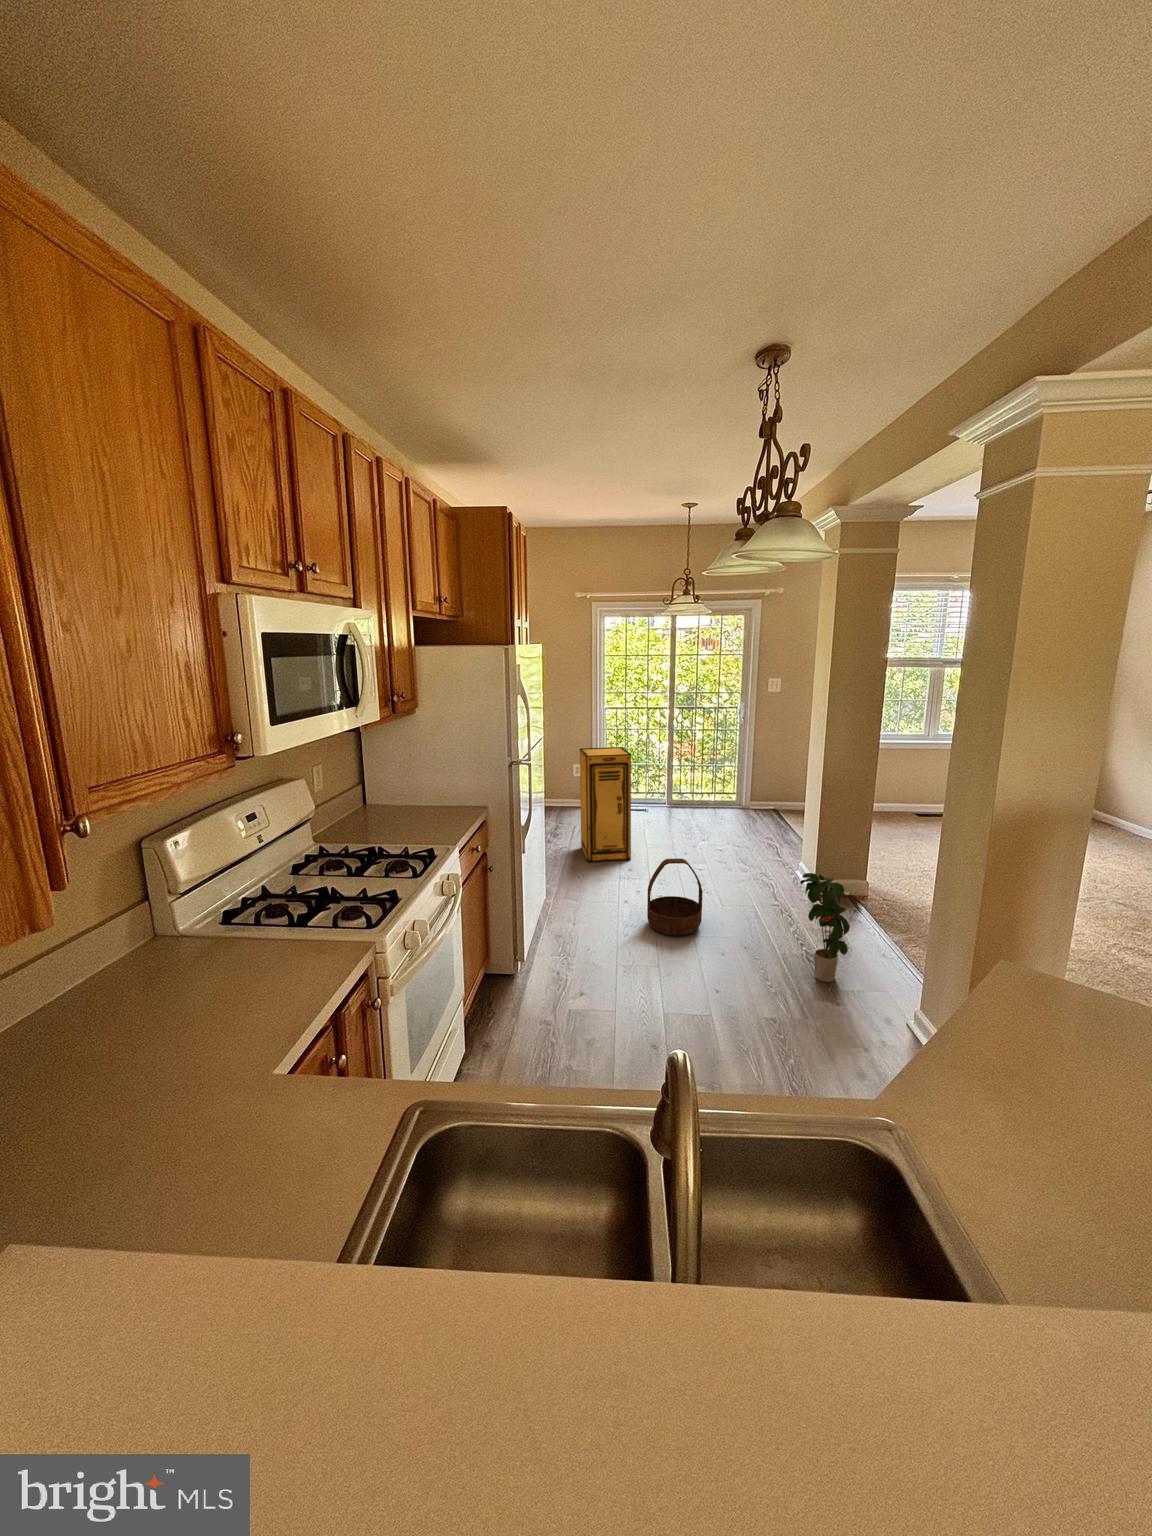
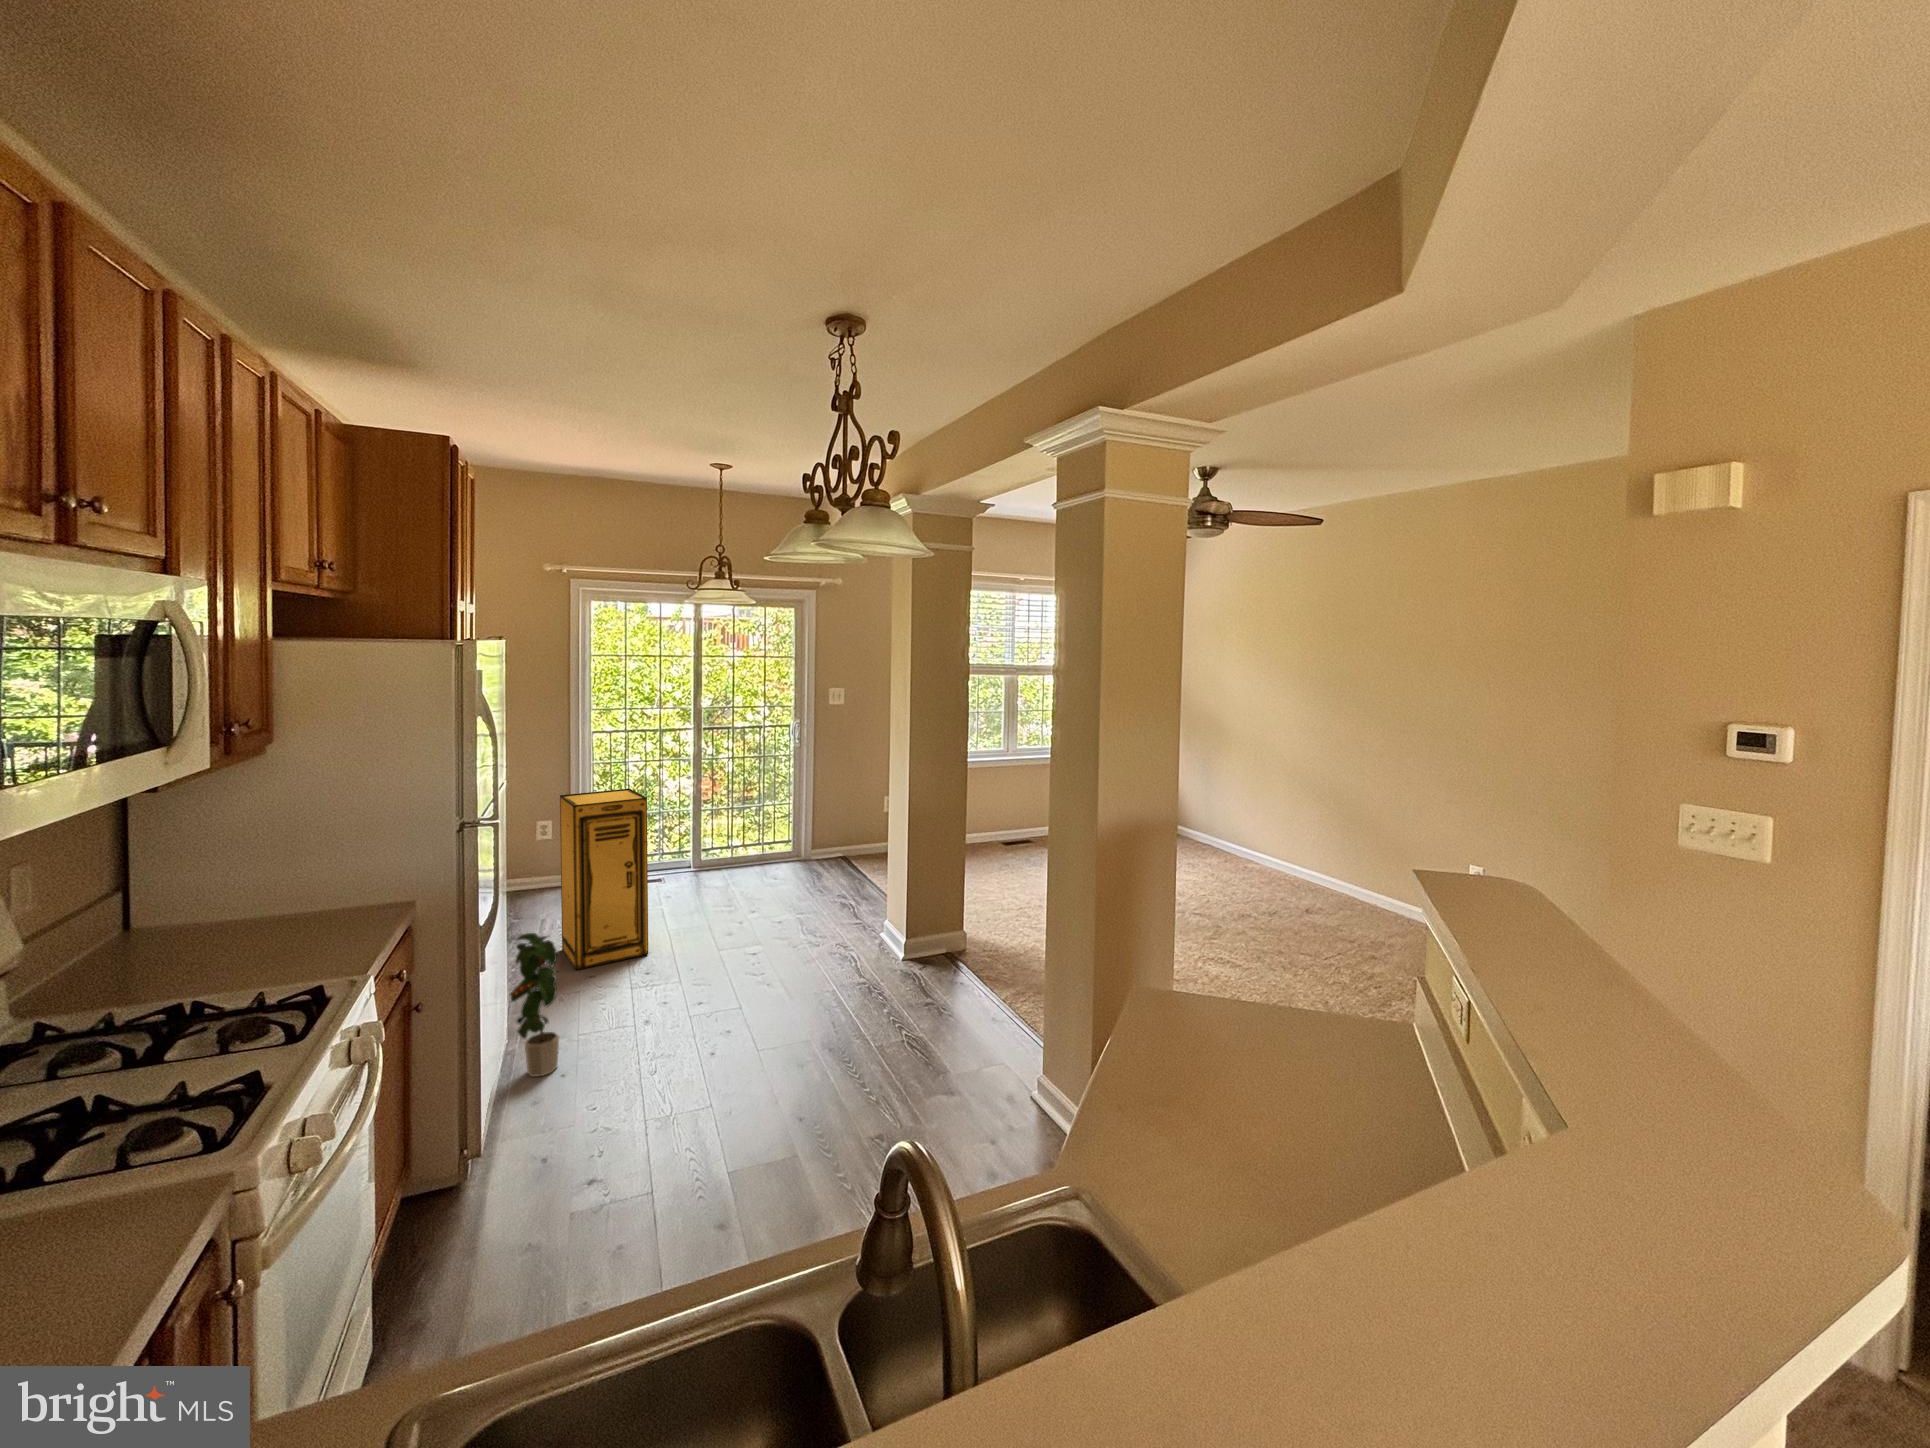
basket: present [647,859,702,936] -> none [688,938,769,1054]
potted plant: present [800,873,850,982] -> present [510,933,559,1077]

